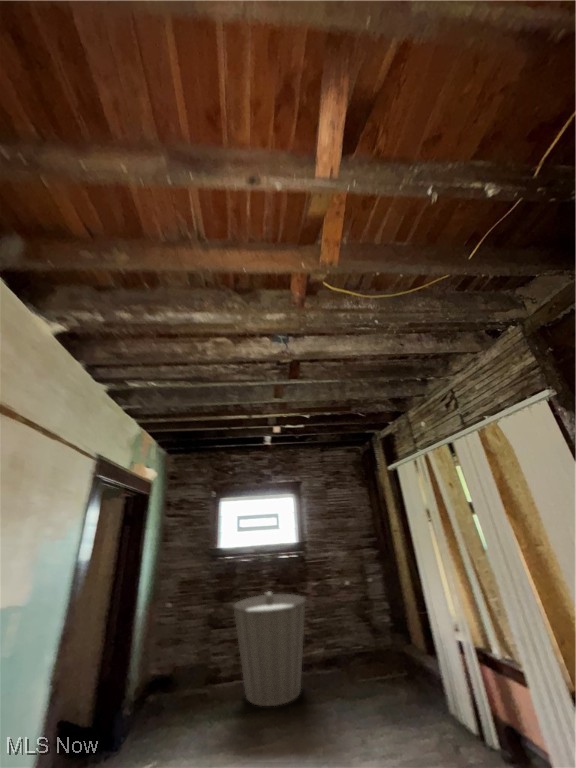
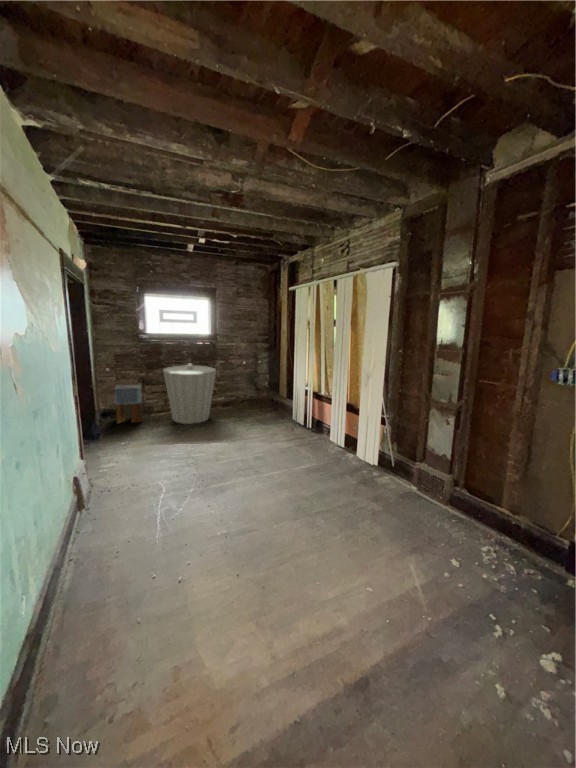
stool: none [166,629,207,705] -> present [114,384,142,424]

